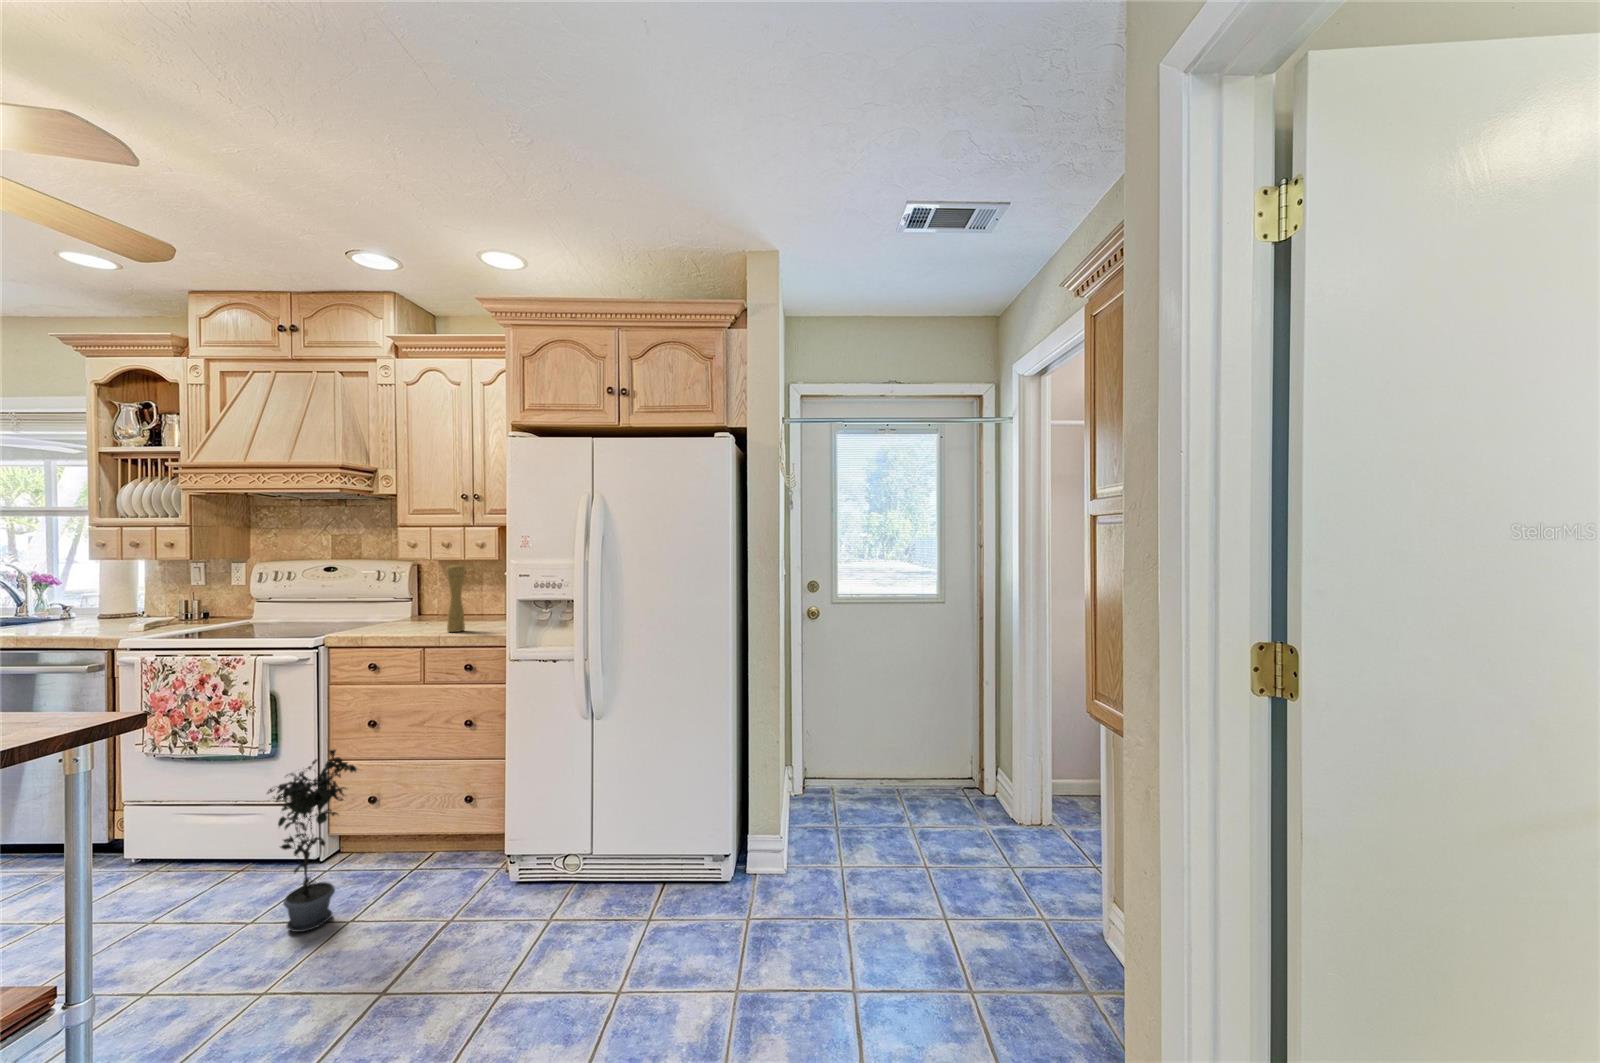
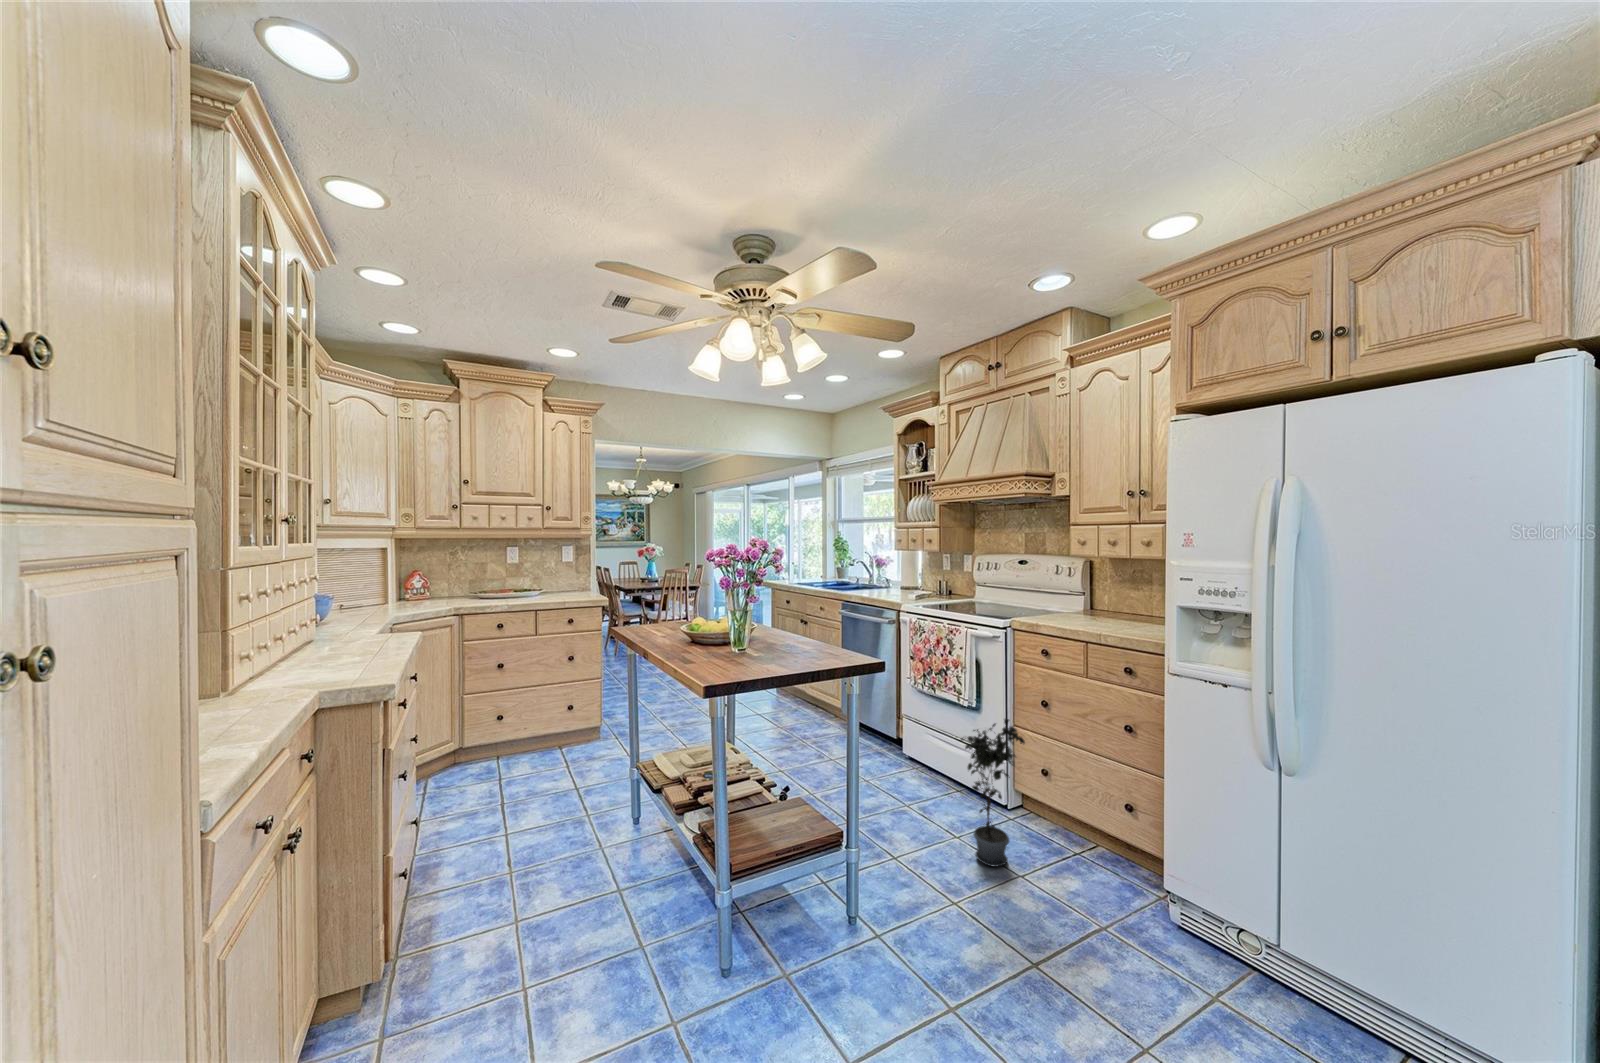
pepper mill: present [446,564,466,632] -> none [1111,563,1131,632]

